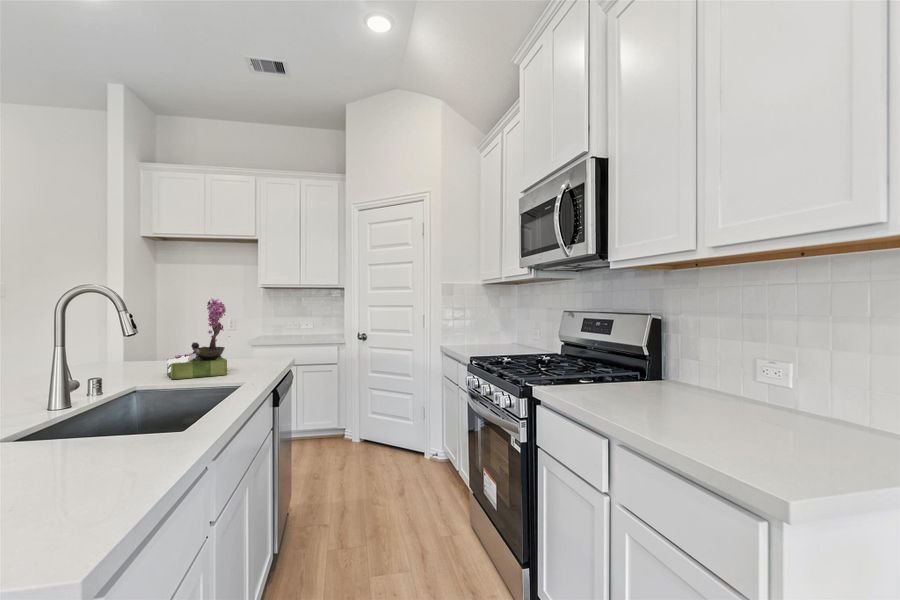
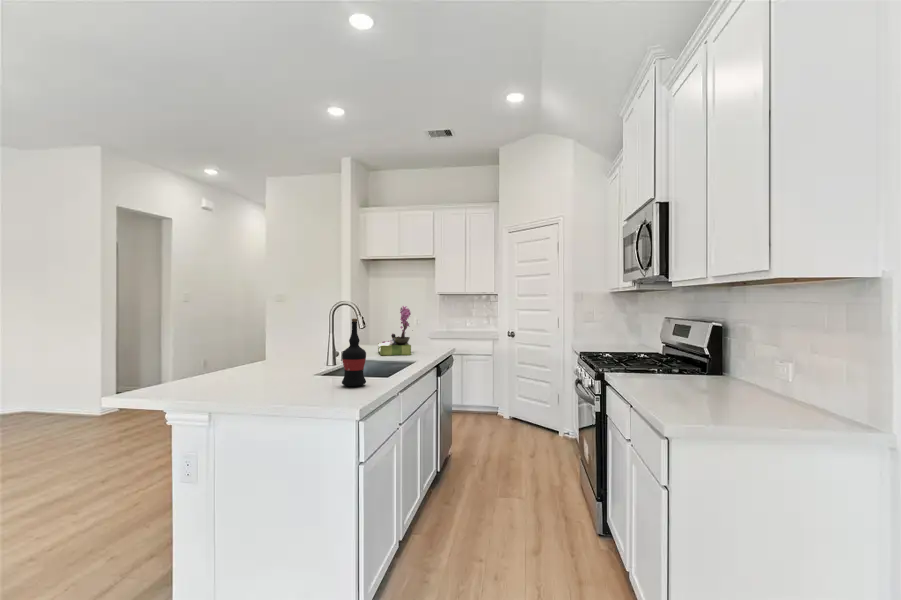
wine bottle: none [63,316,130,468] -> present [342,319,366,386]

